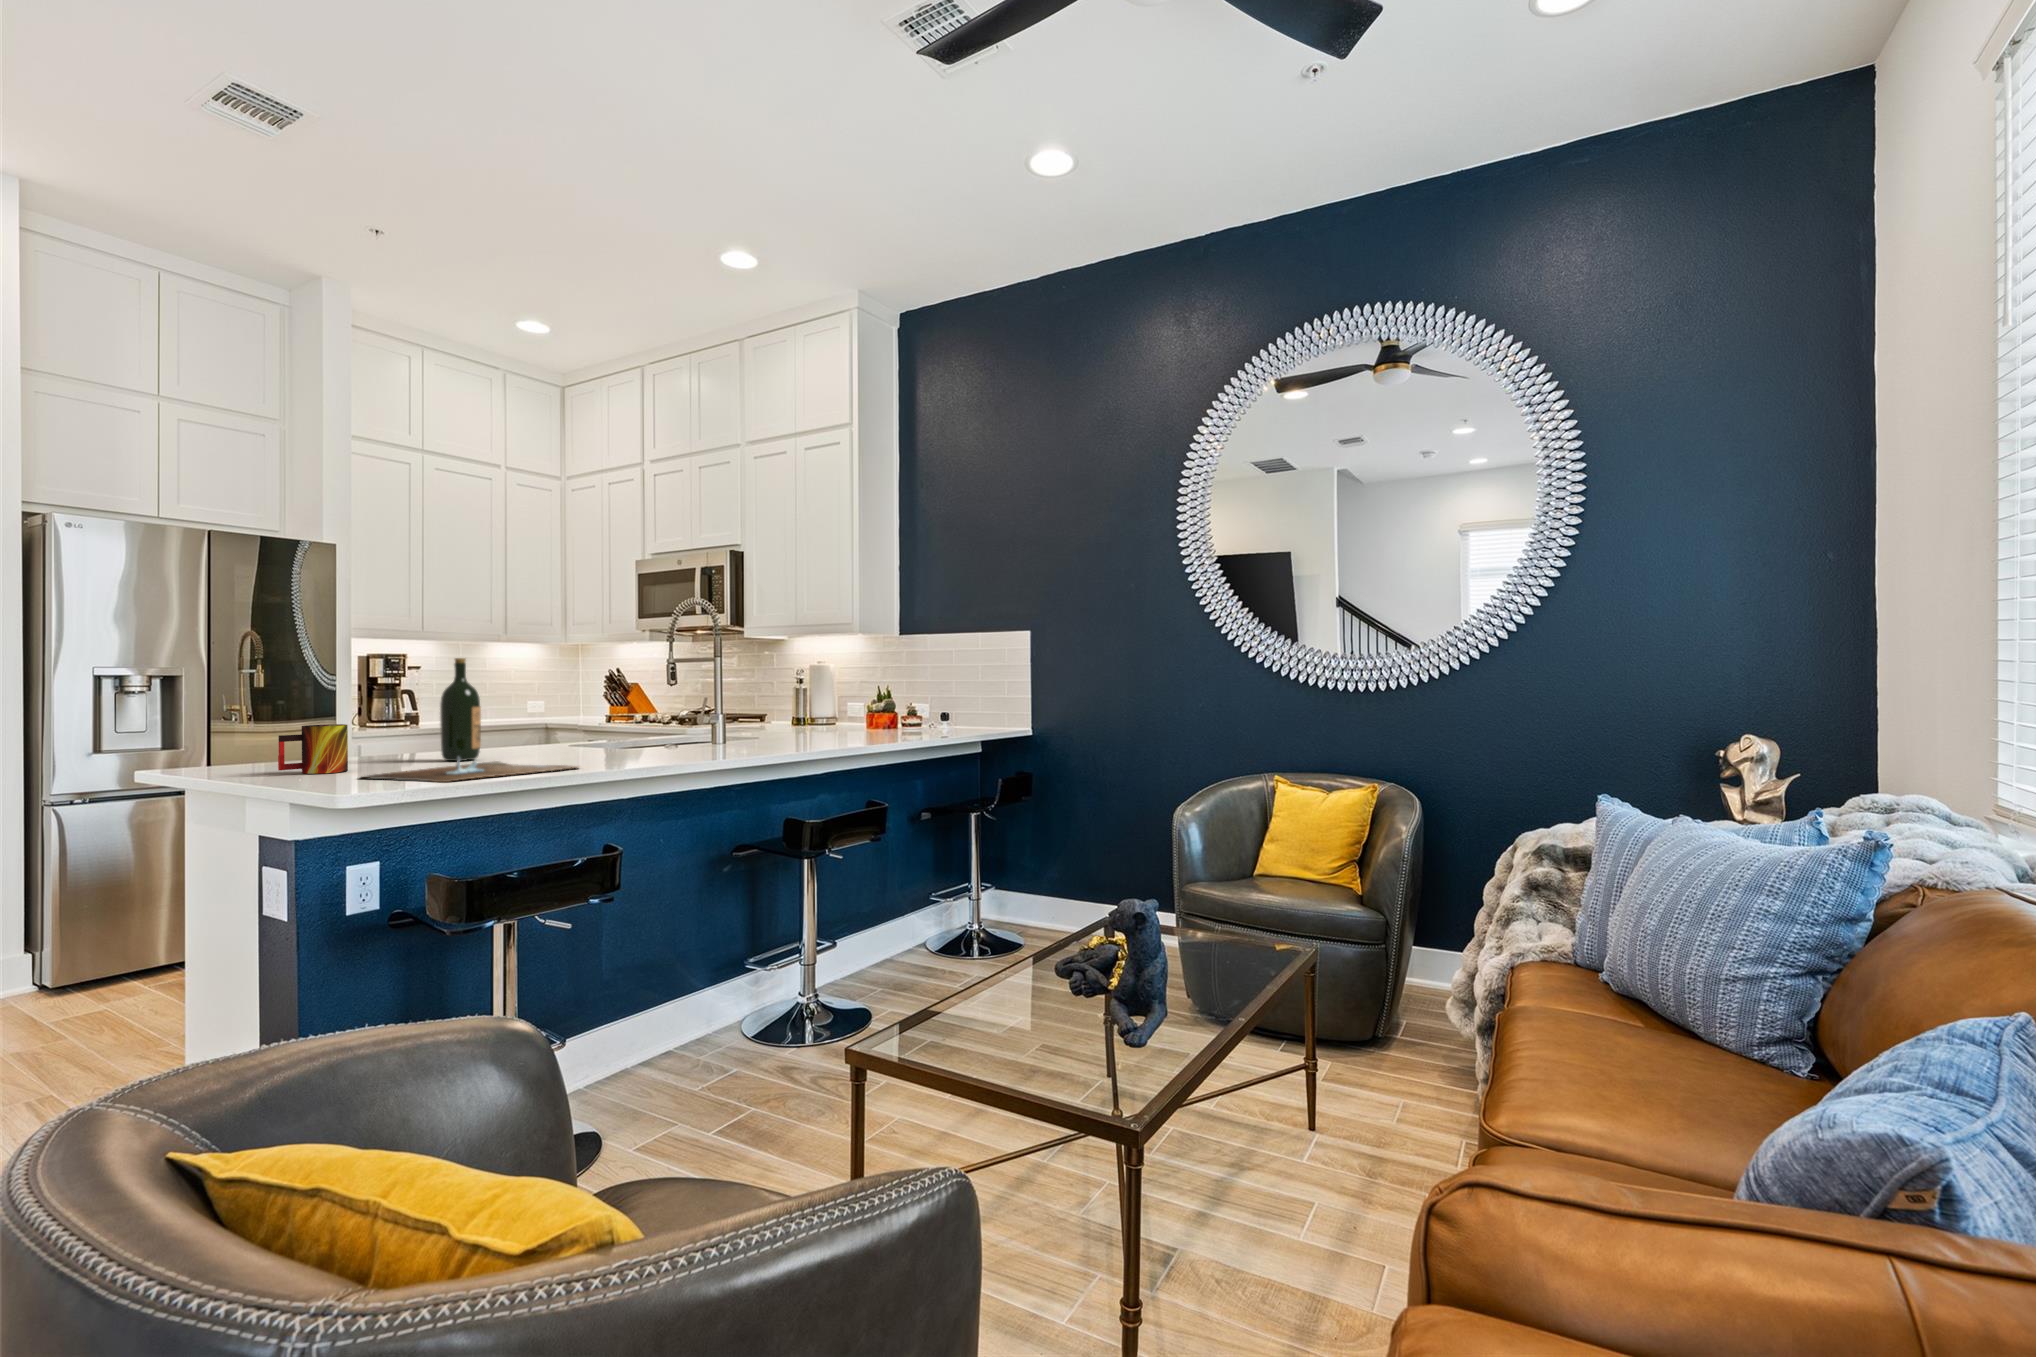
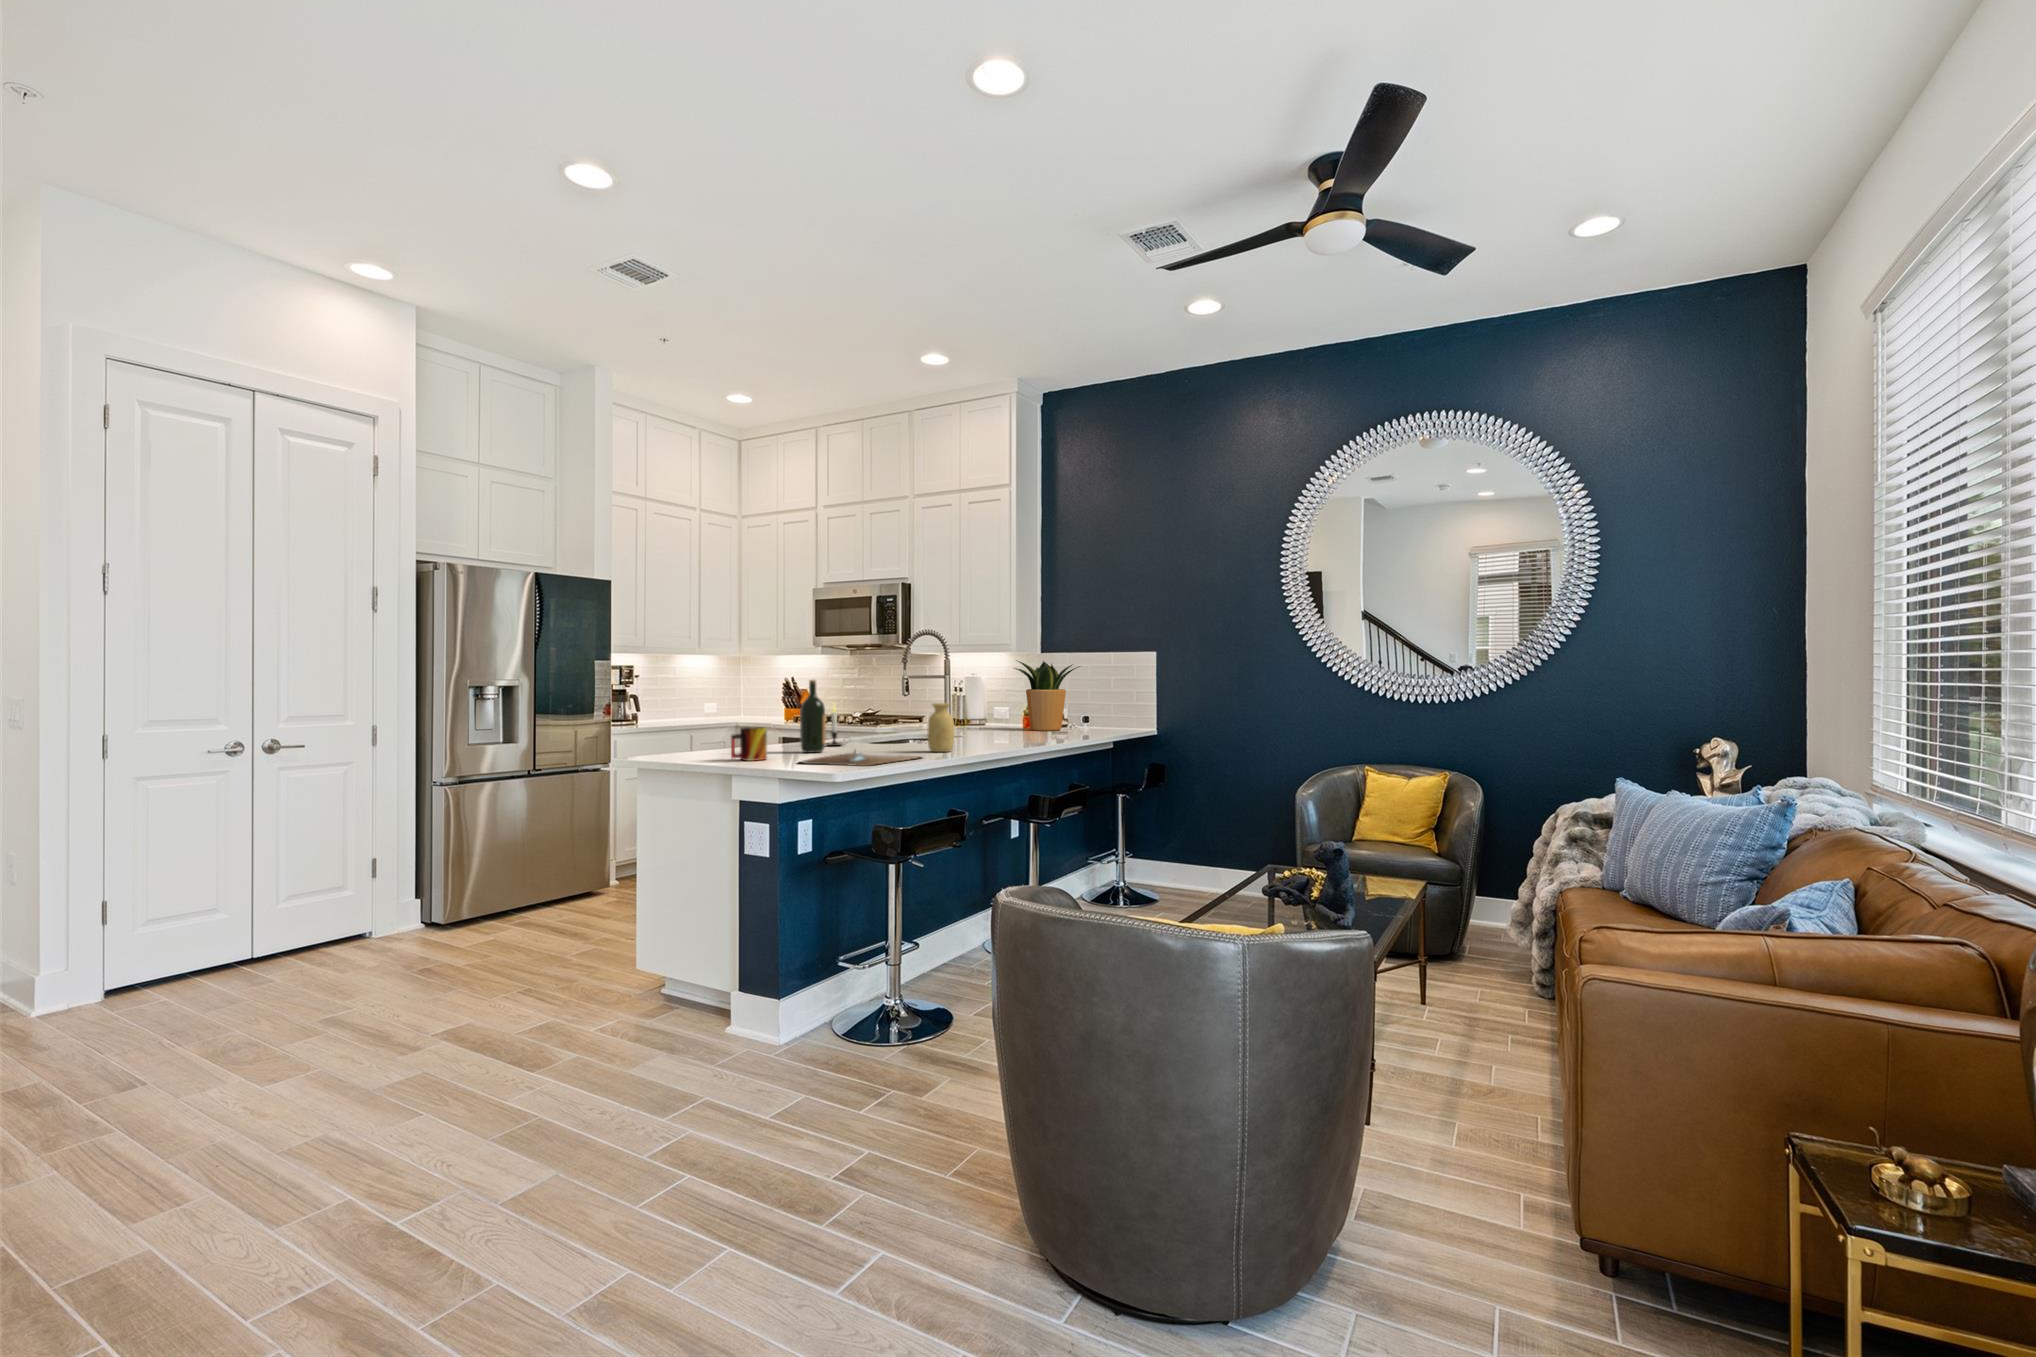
potted plant: none [839,640,924,731] -> present [1014,660,1080,731]
candle: none [514,690,553,751] -> present [825,705,844,746]
vase: none [621,690,661,760] -> present [928,703,954,752]

